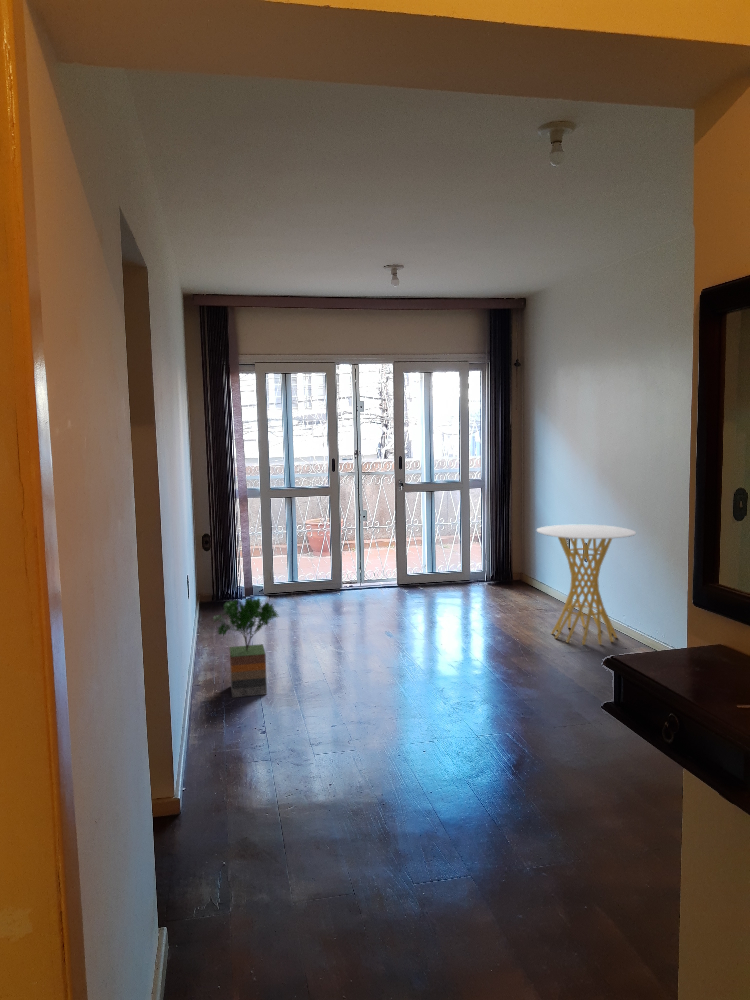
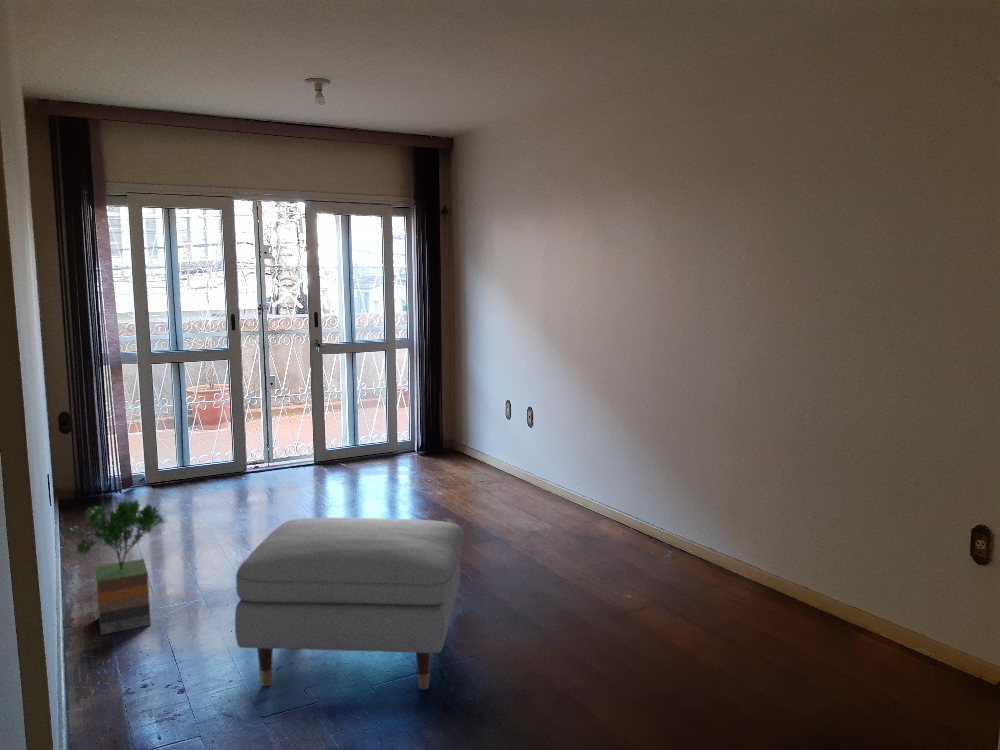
side table: present [537,524,636,645] -> none [478,389,585,523]
ottoman: none [326,619,508,758] -> present [235,518,464,690]

